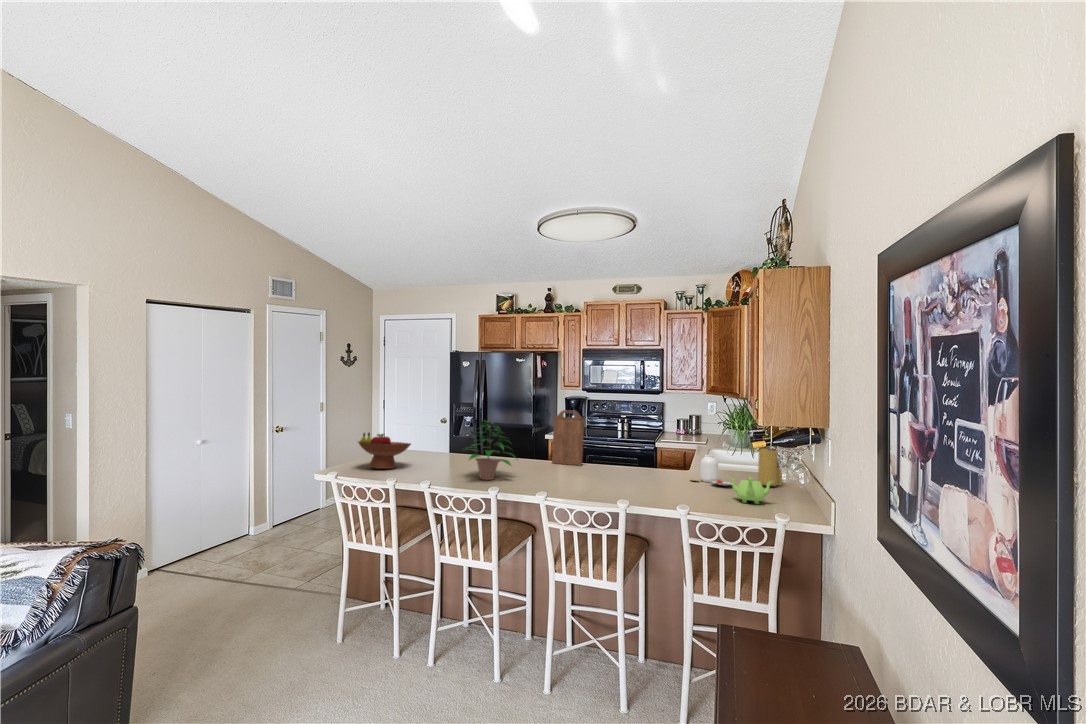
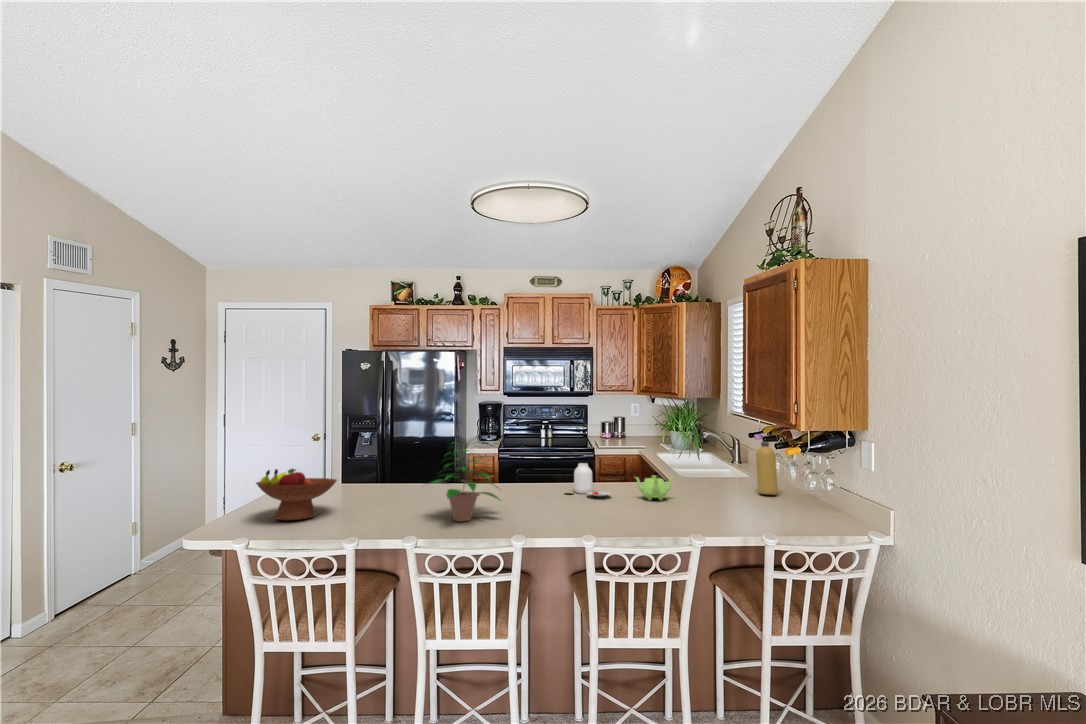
cutting board: present [552,410,584,465] -> none [515,422,553,488]
jar: present [695,454,732,485] -> present [571,463,611,496]
teapot: present [730,478,773,504] -> present [635,475,673,500]

